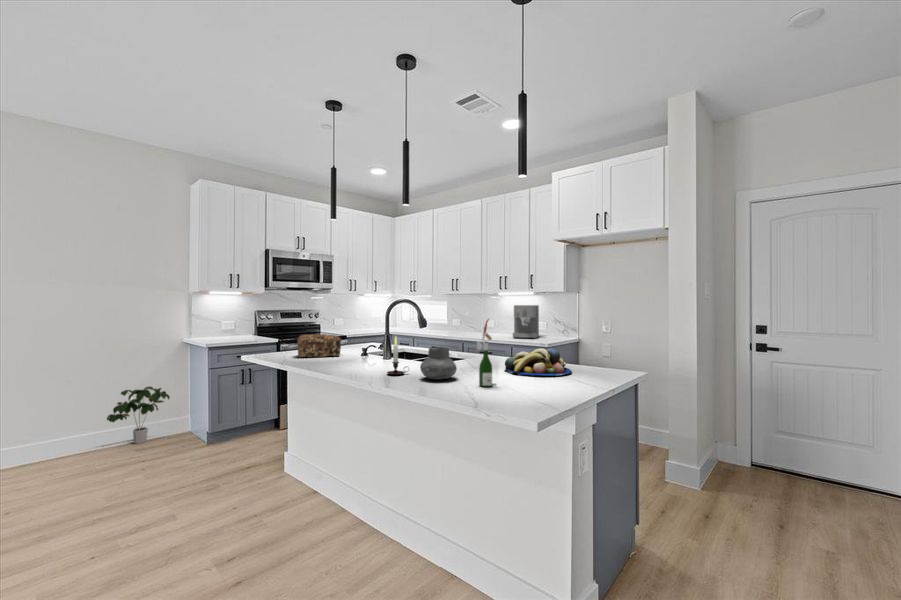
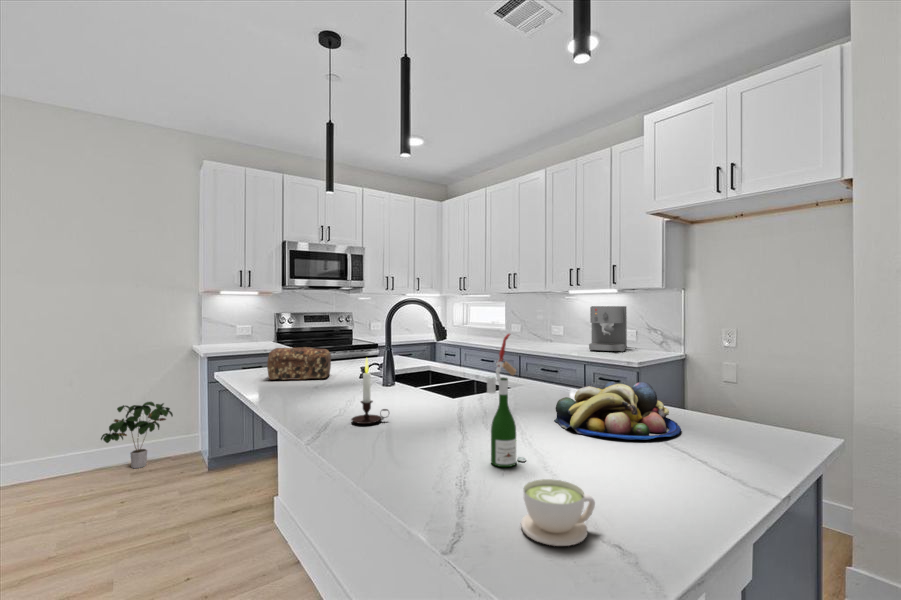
vase: present [420,347,457,379] -> none [396,380,460,441]
coffee cup: none [504,382,535,404] -> present [521,479,595,546]

